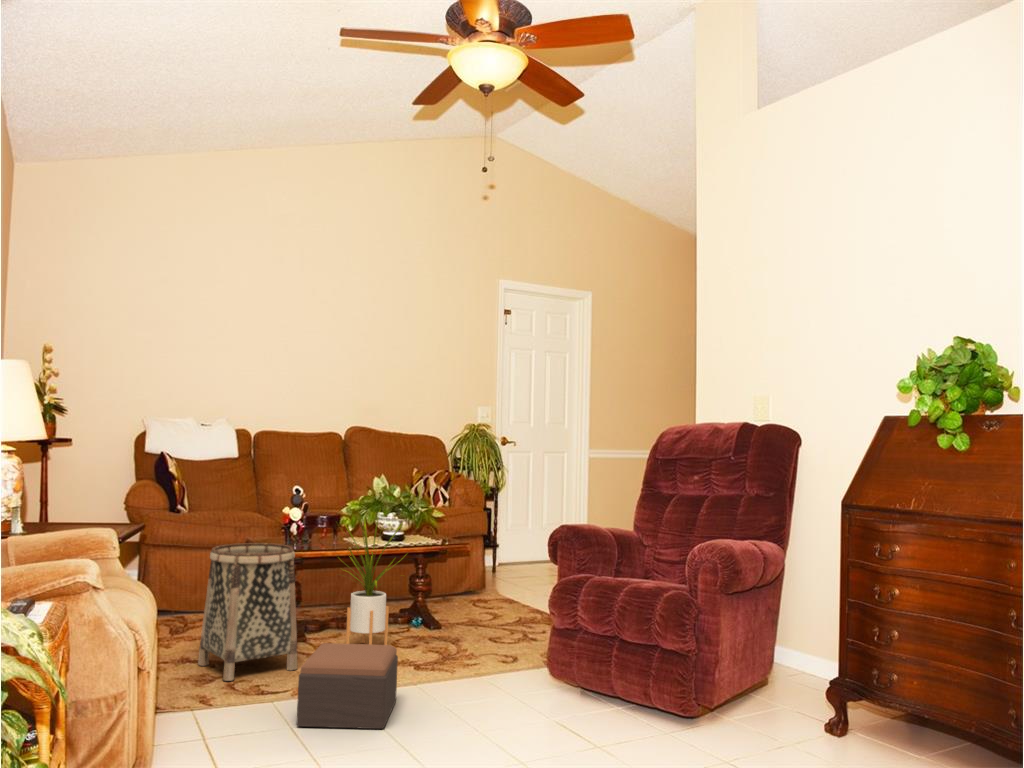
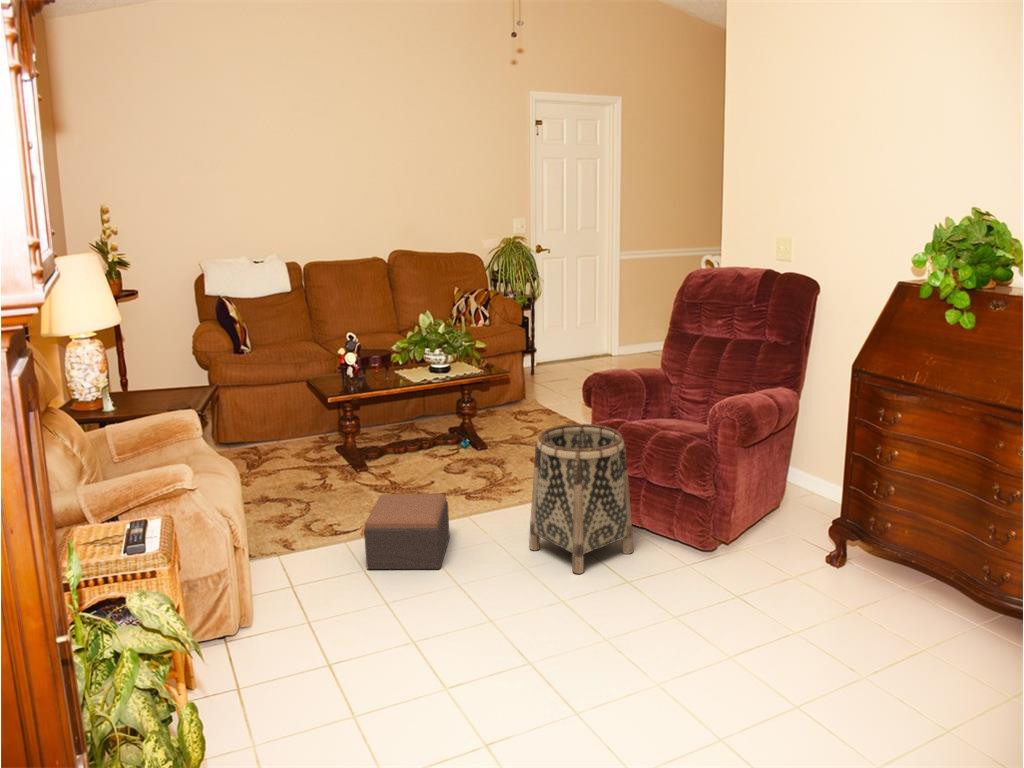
house plant: present [344,515,402,645] -> none [383,352,452,481]
basket: present [198,543,297,681] -> present [529,424,633,573]

